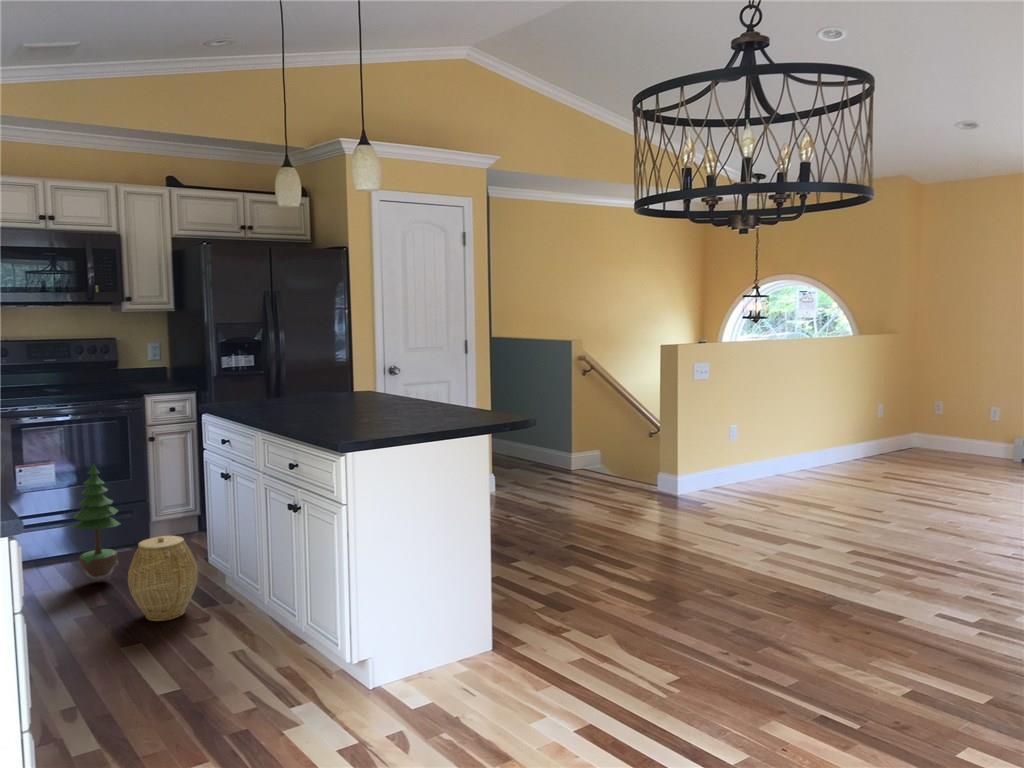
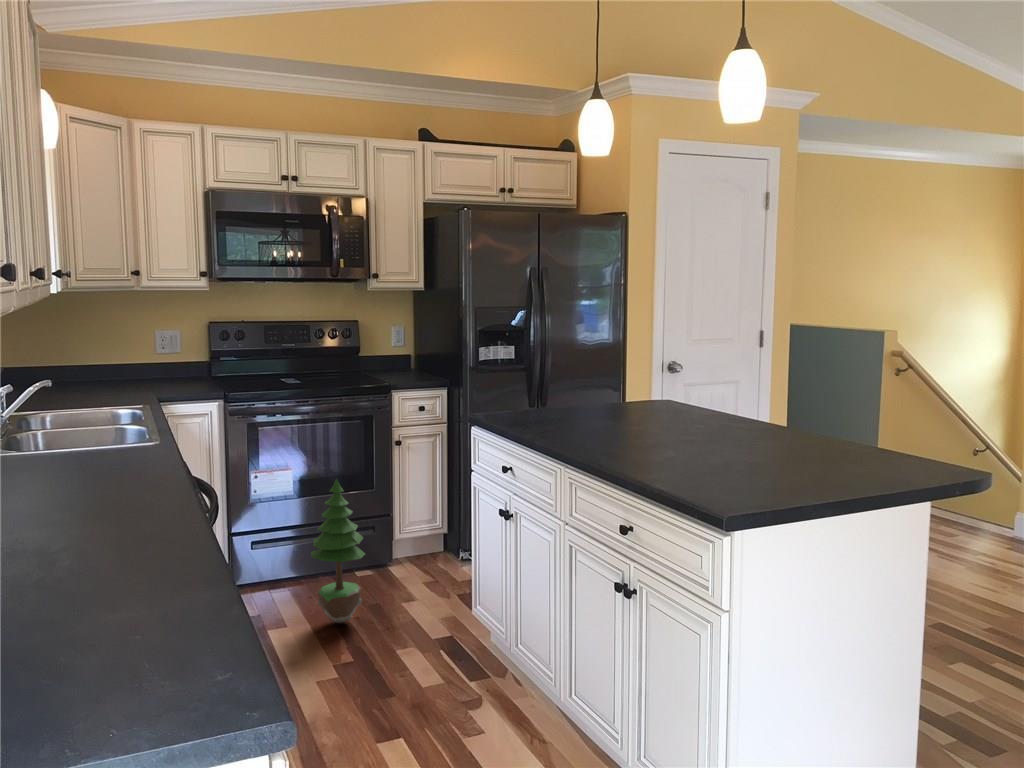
woven basket: present [128,536,198,621] -> none [379,586,464,702]

